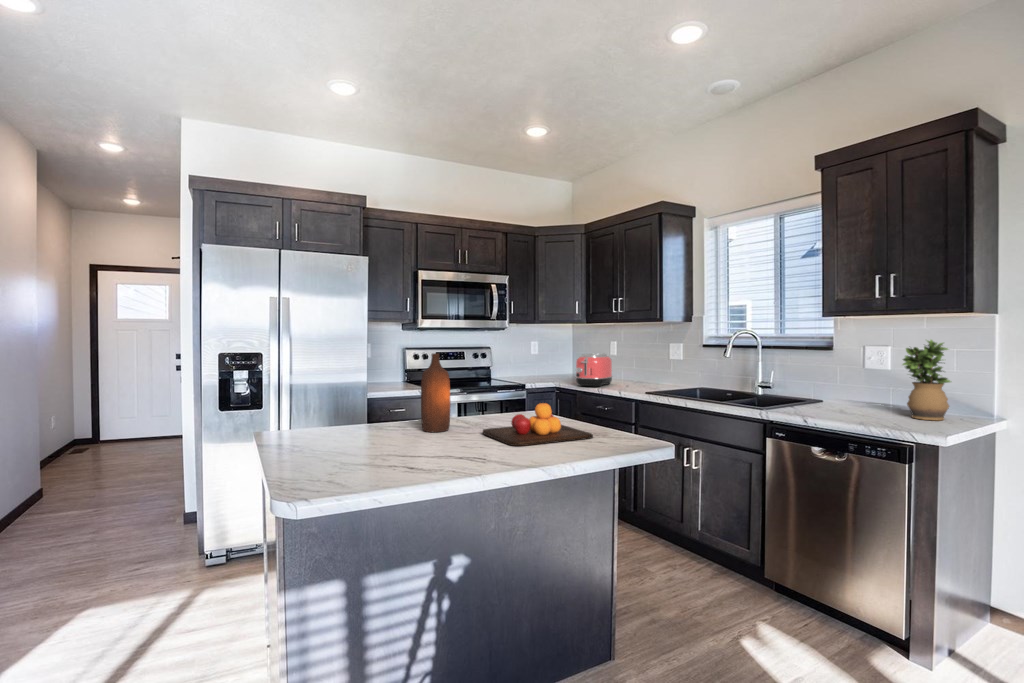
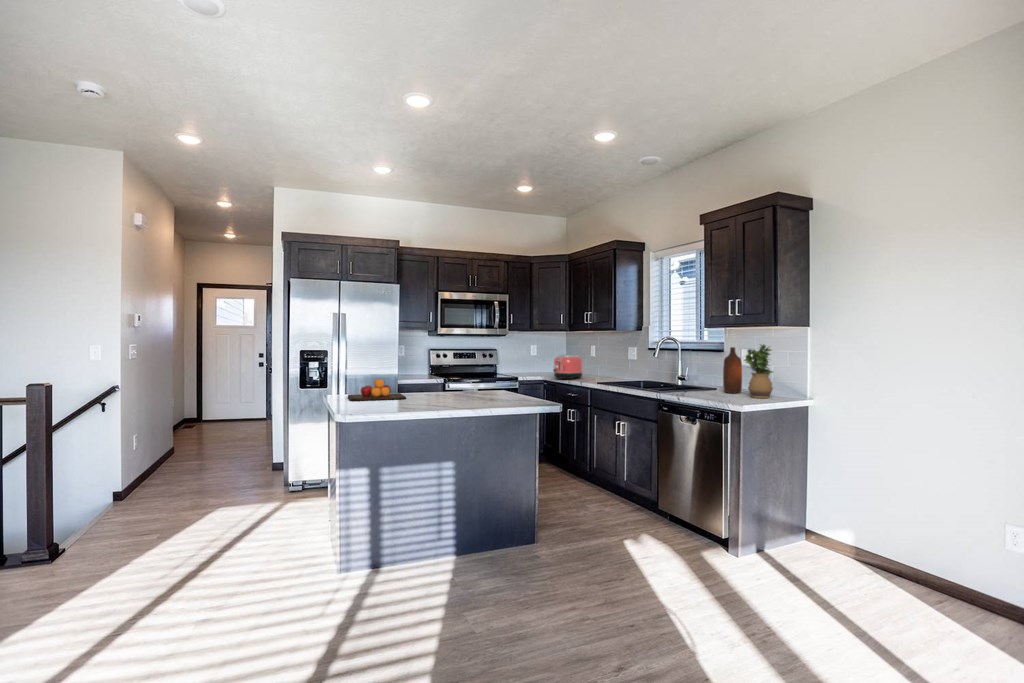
bottle: present [421,353,450,432] -> present [723,347,742,393]
chopping board: present [483,403,593,446] -> present [348,379,406,401]

